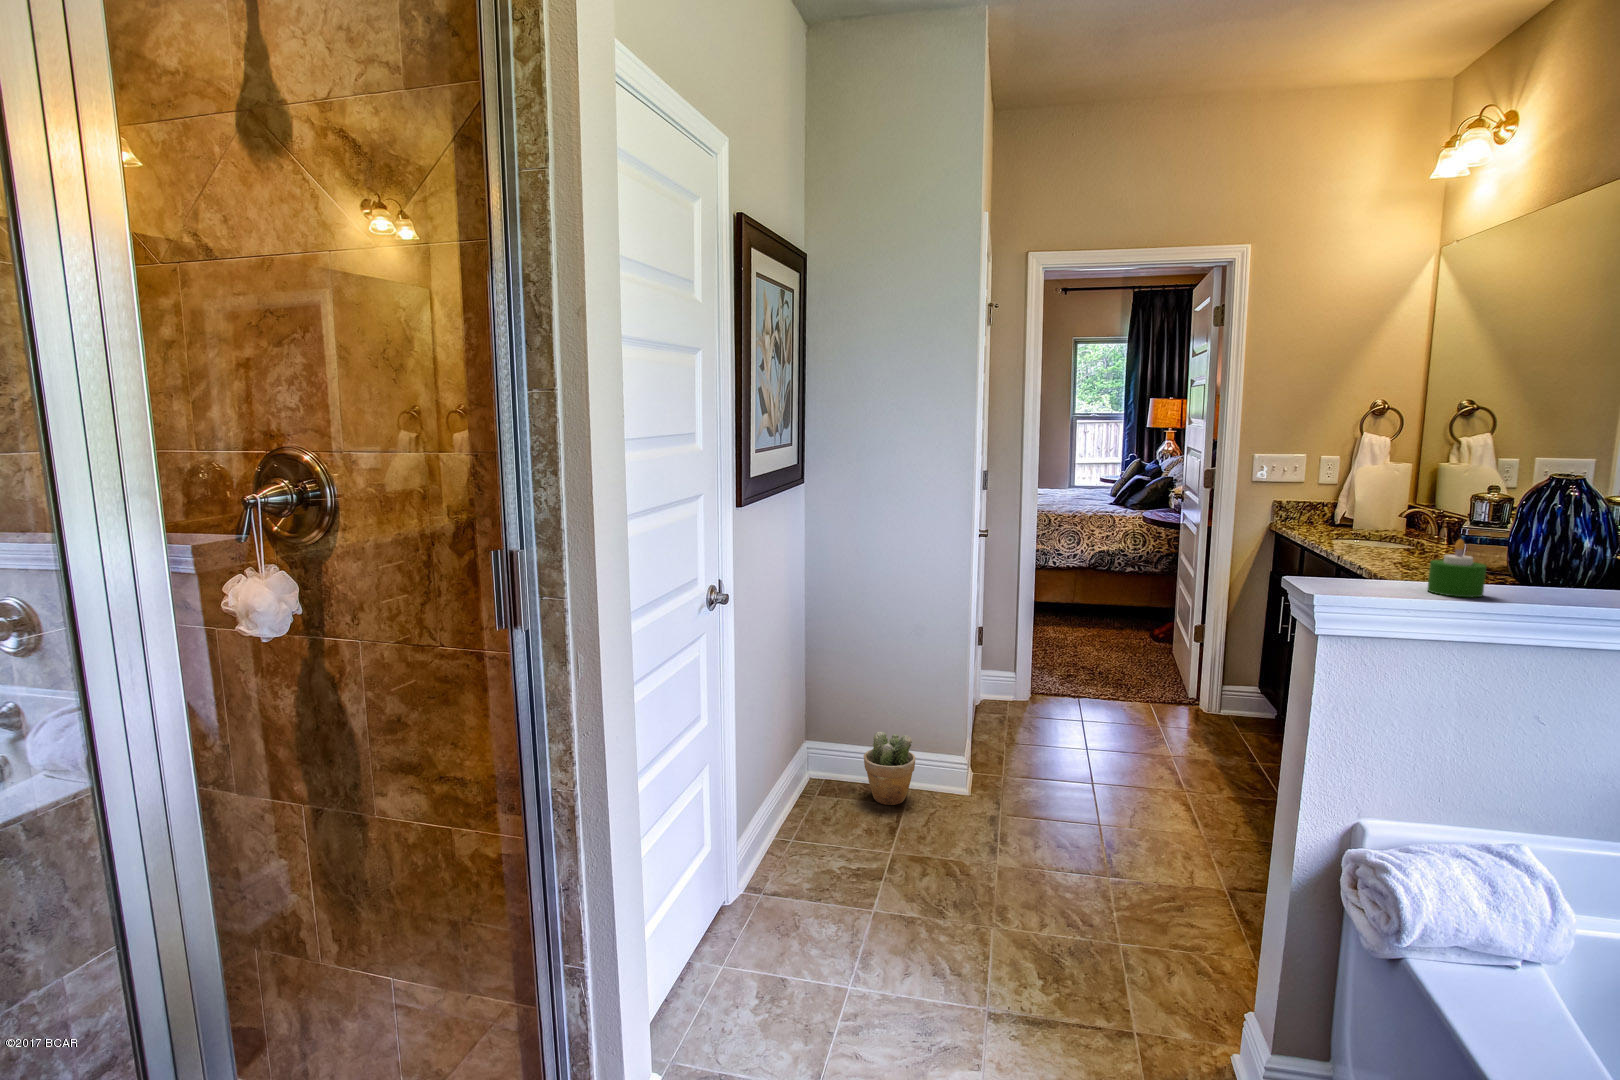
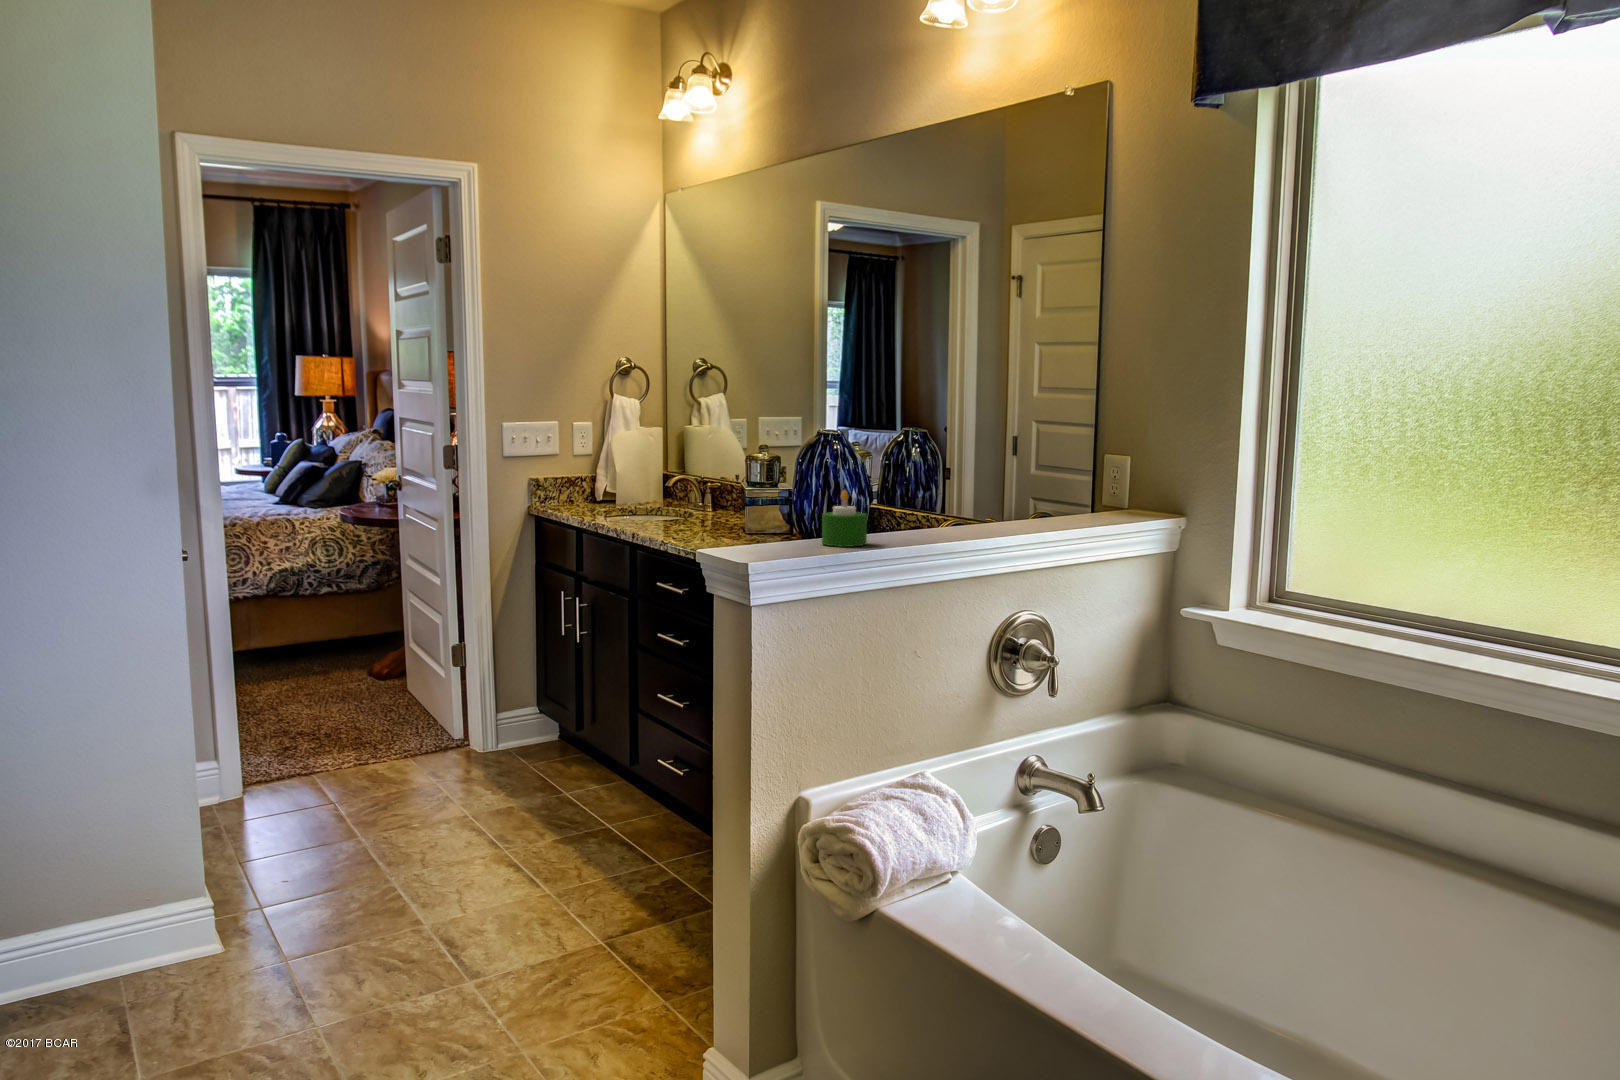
potted plant: present [864,732,915,805] -> none [28,890,130,1018]

